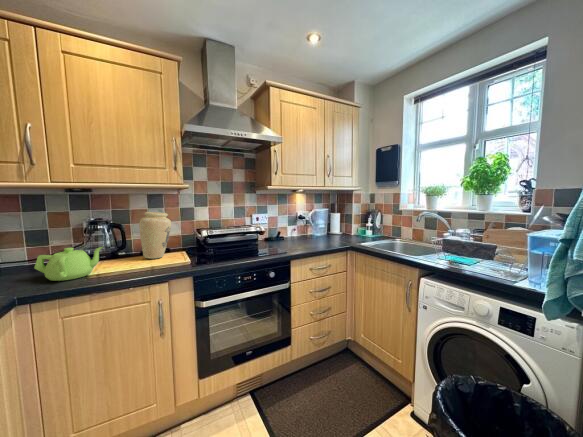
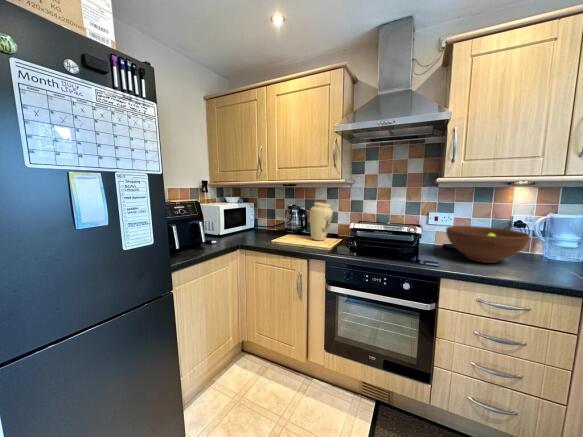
fruit bowl: none [275,221,320,245] -> present [446,226,530,263]
teapot: present [34,247,102,281] -> none [252,222,281,242]

